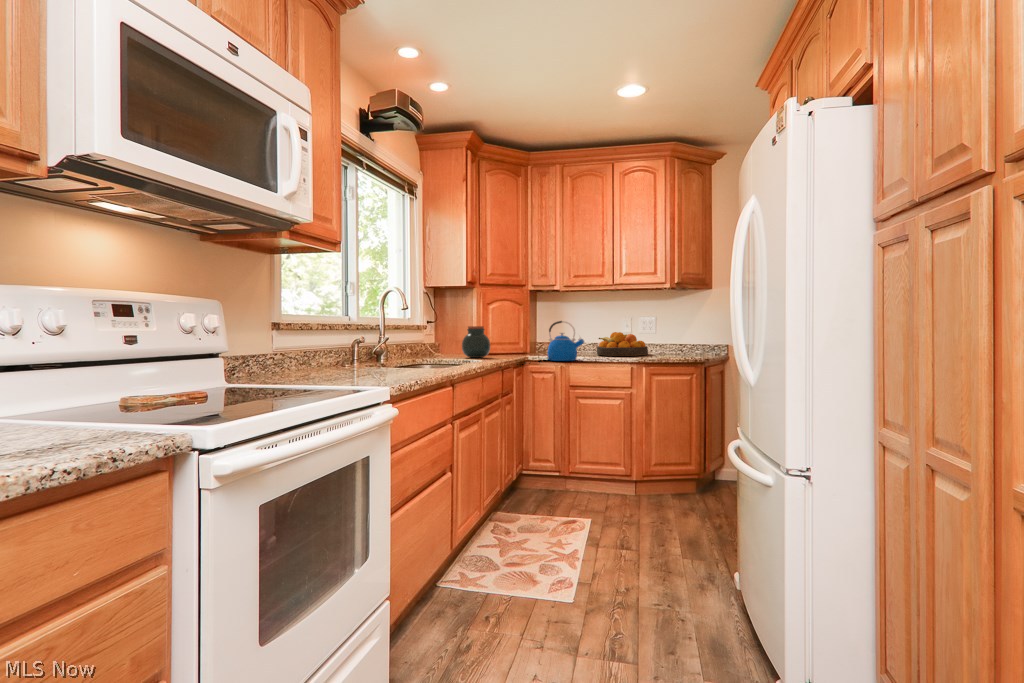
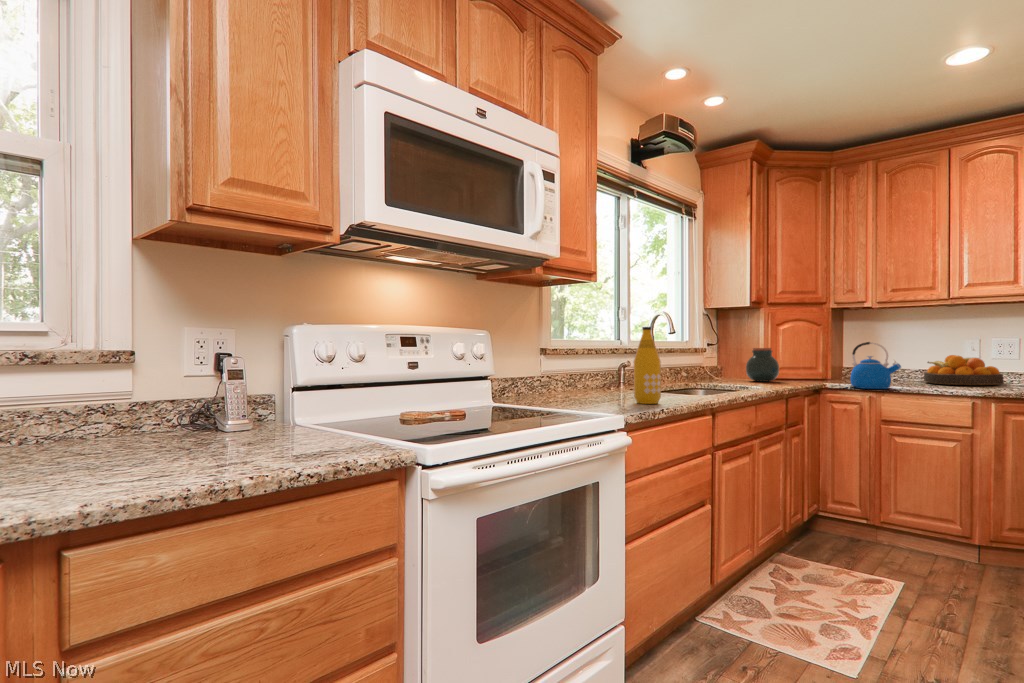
bottle: none [381,301,409,379] -> present [634,327,661,404]

